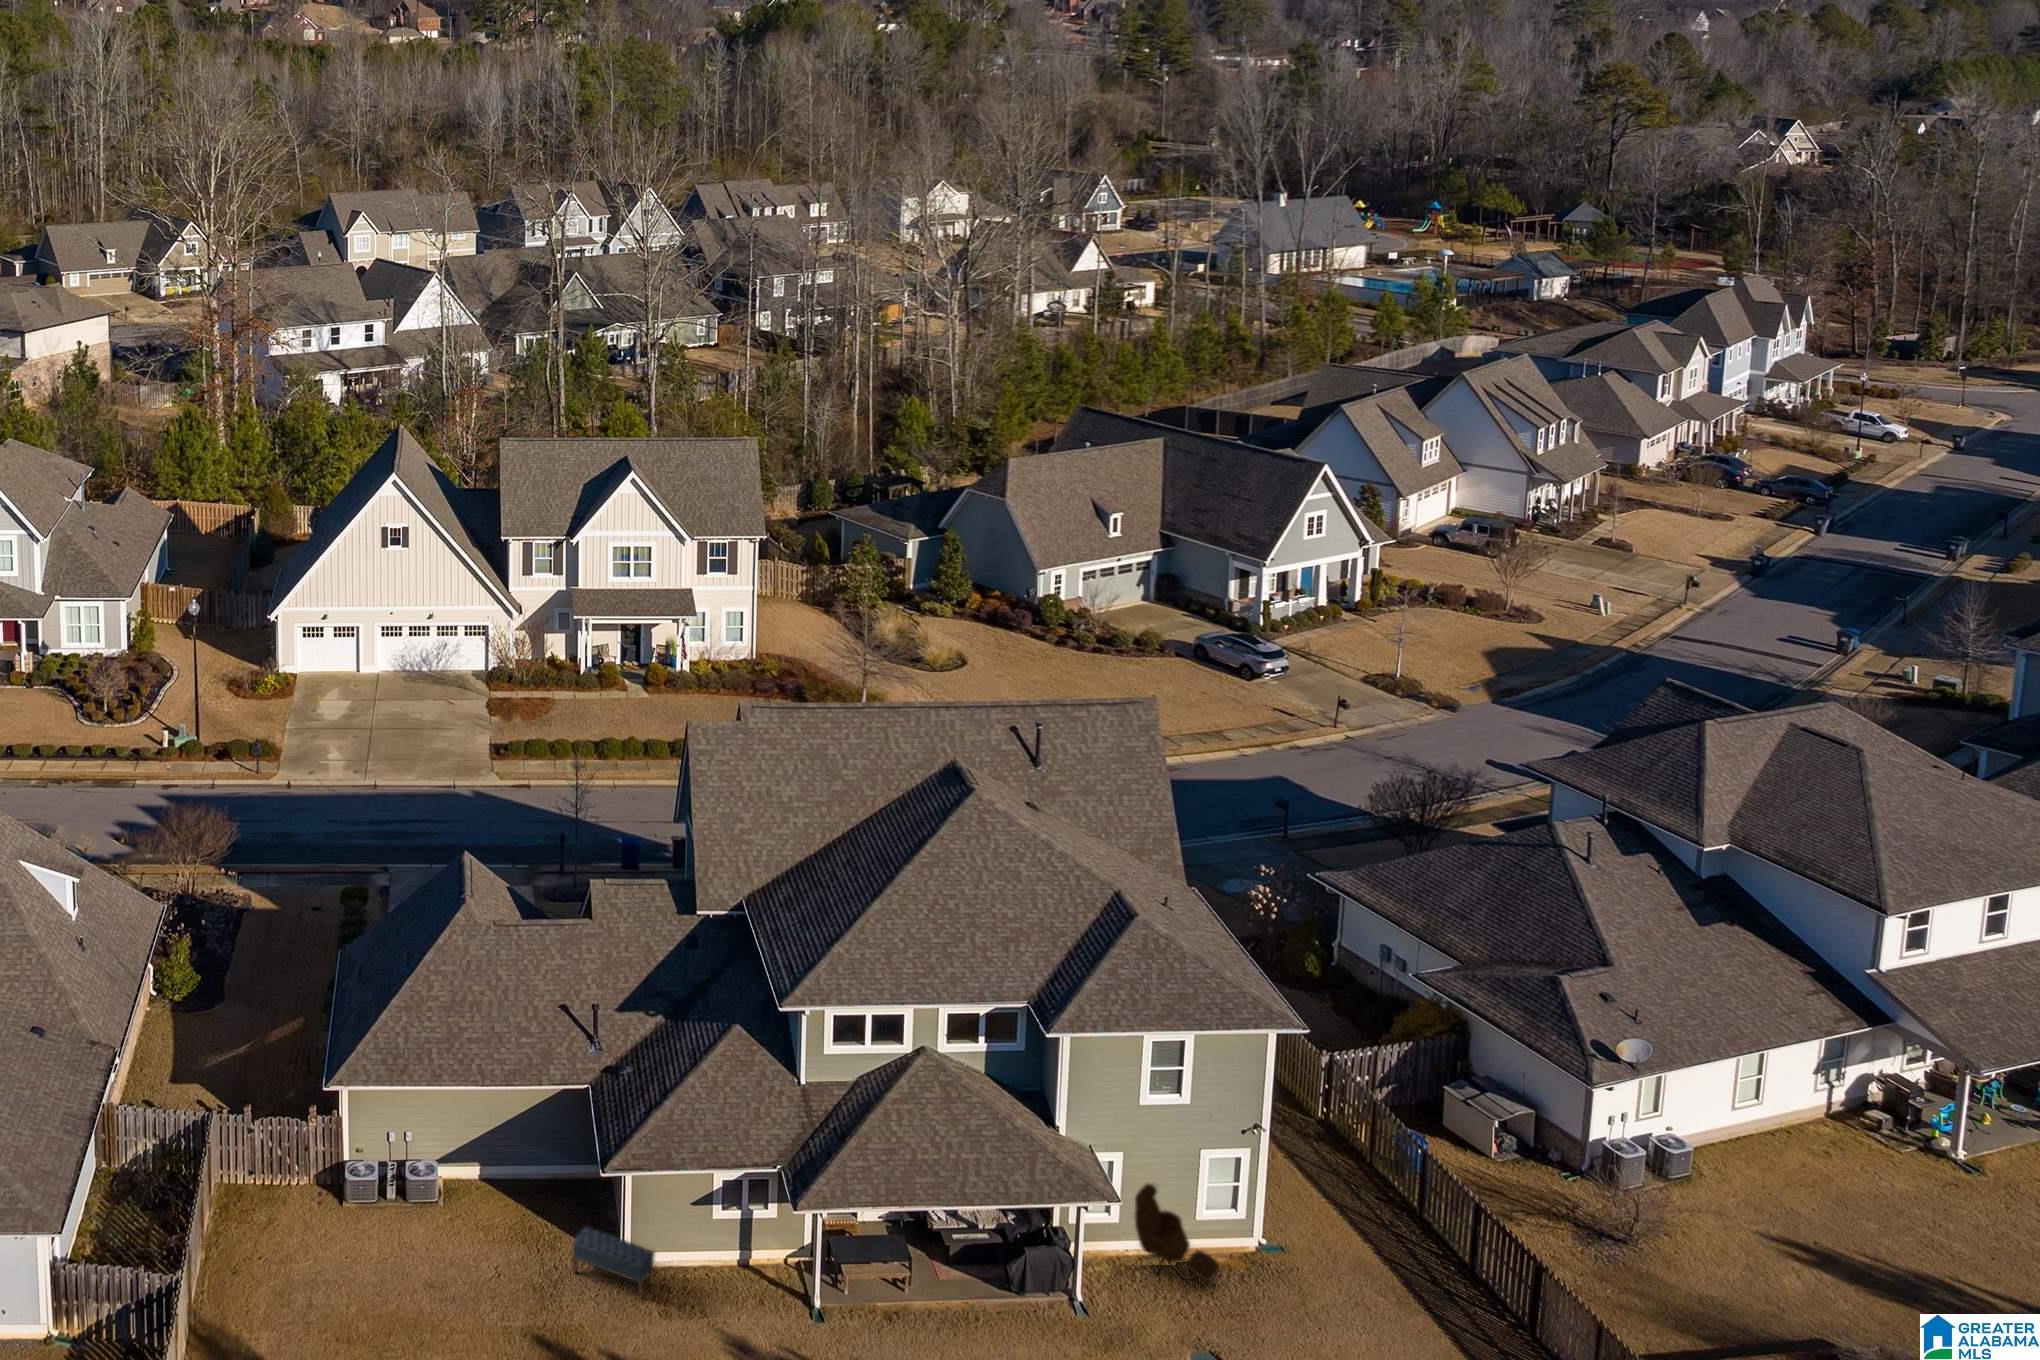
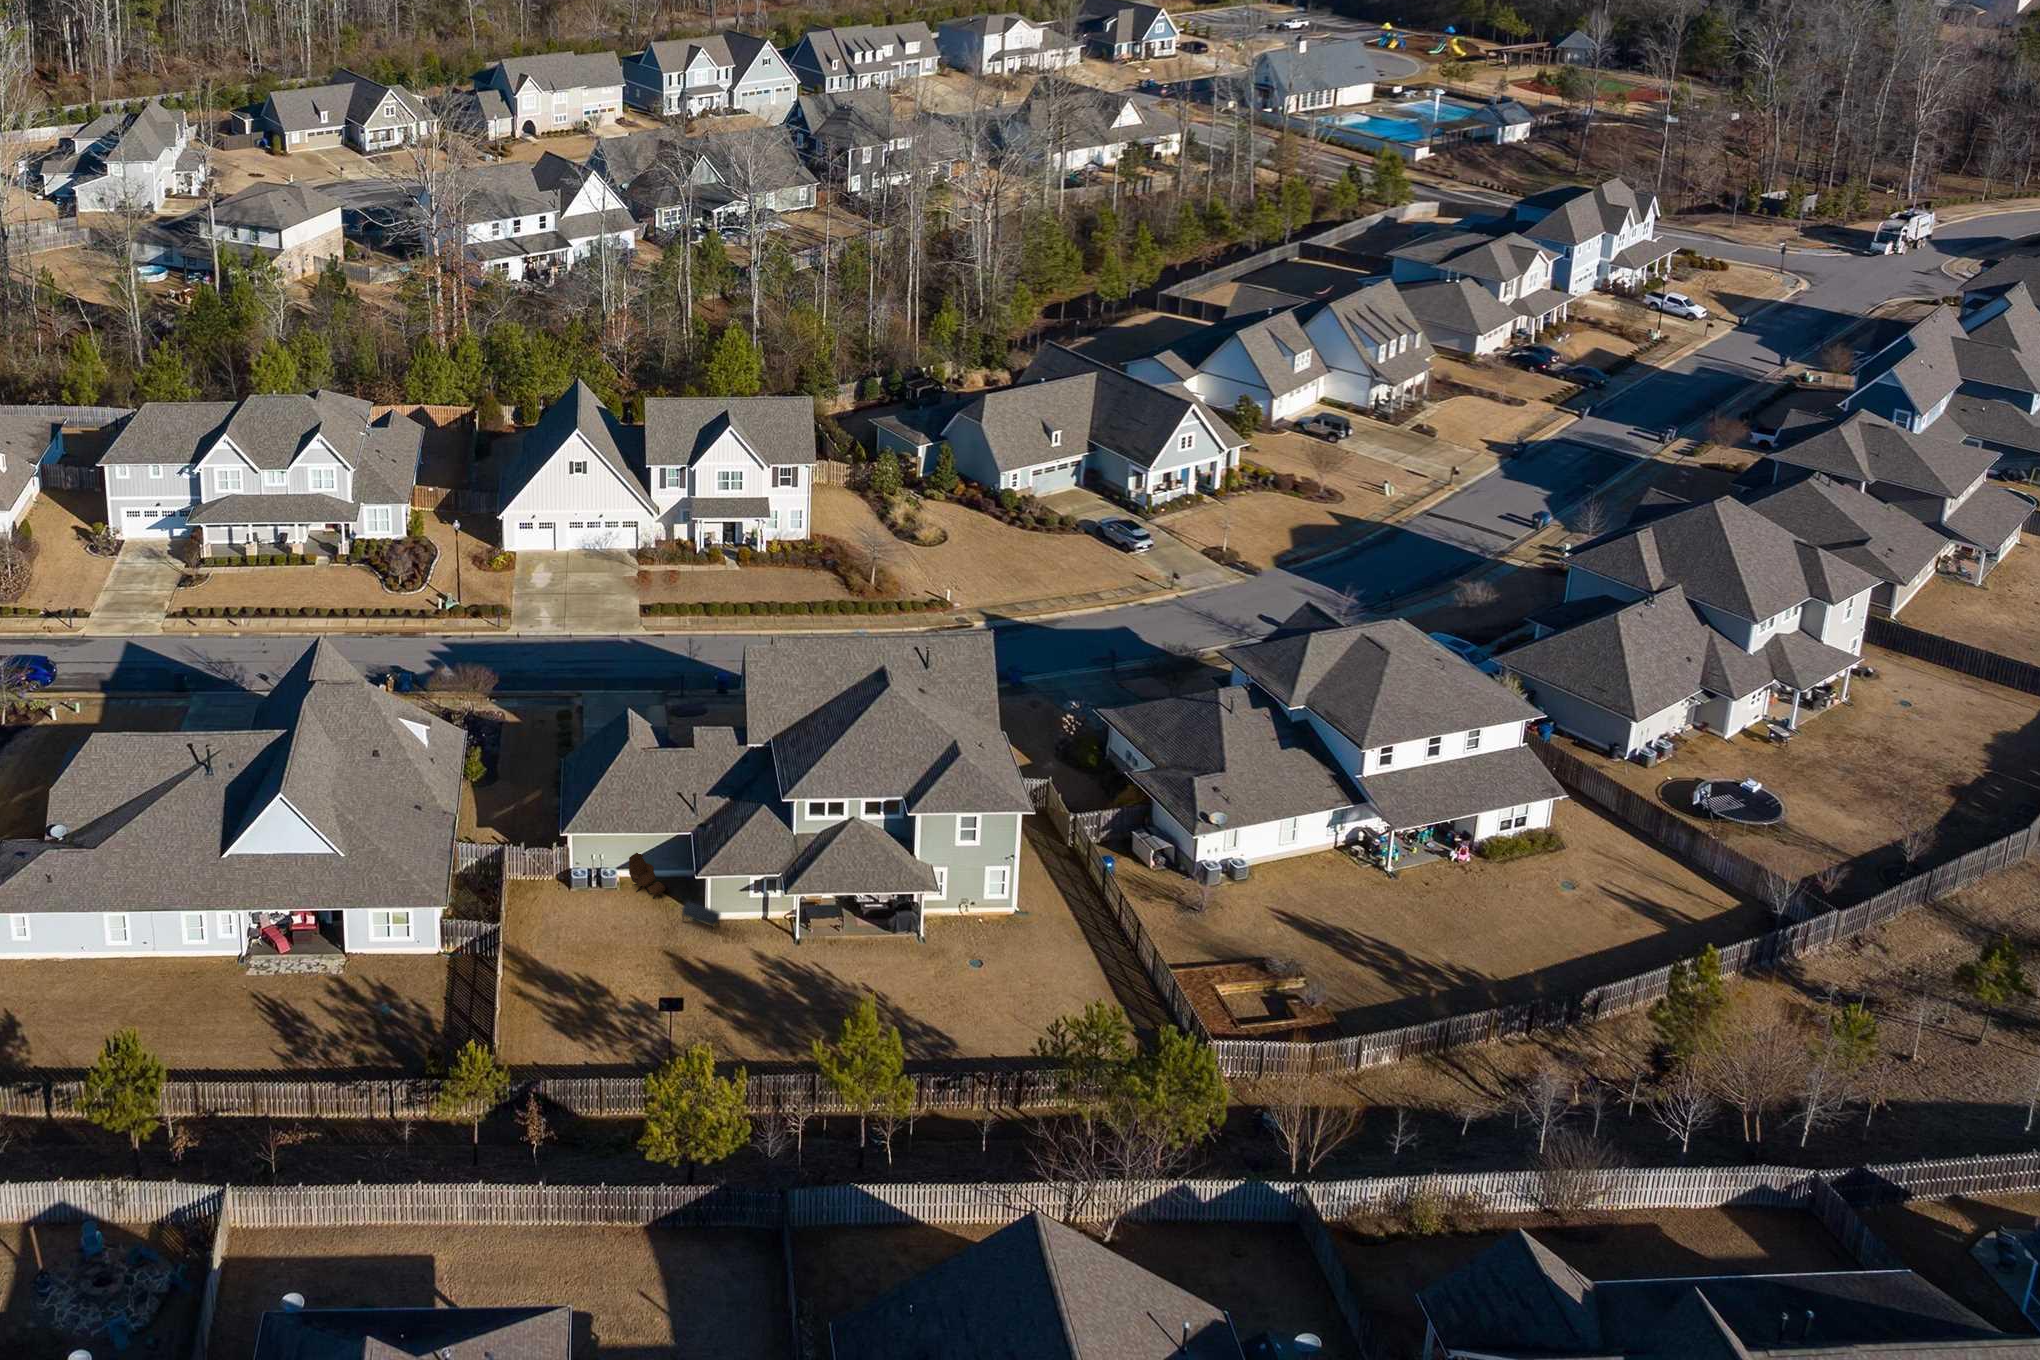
lounge chair: present [1135,1184,1219,1285] -> present [629,853,665,899]

